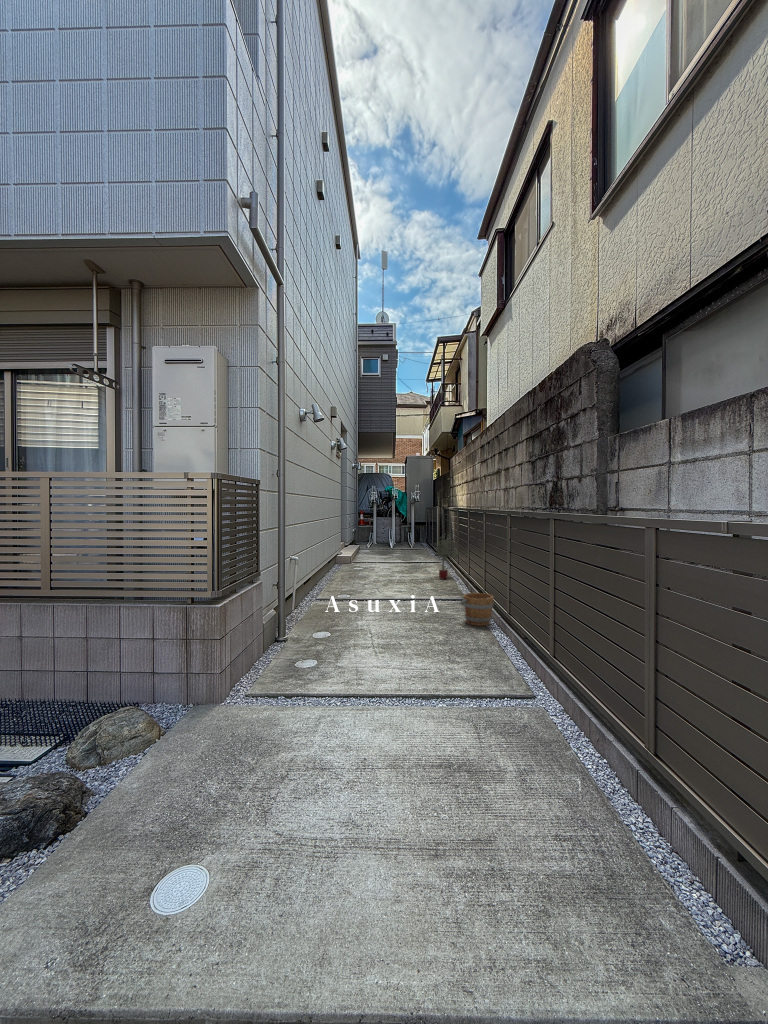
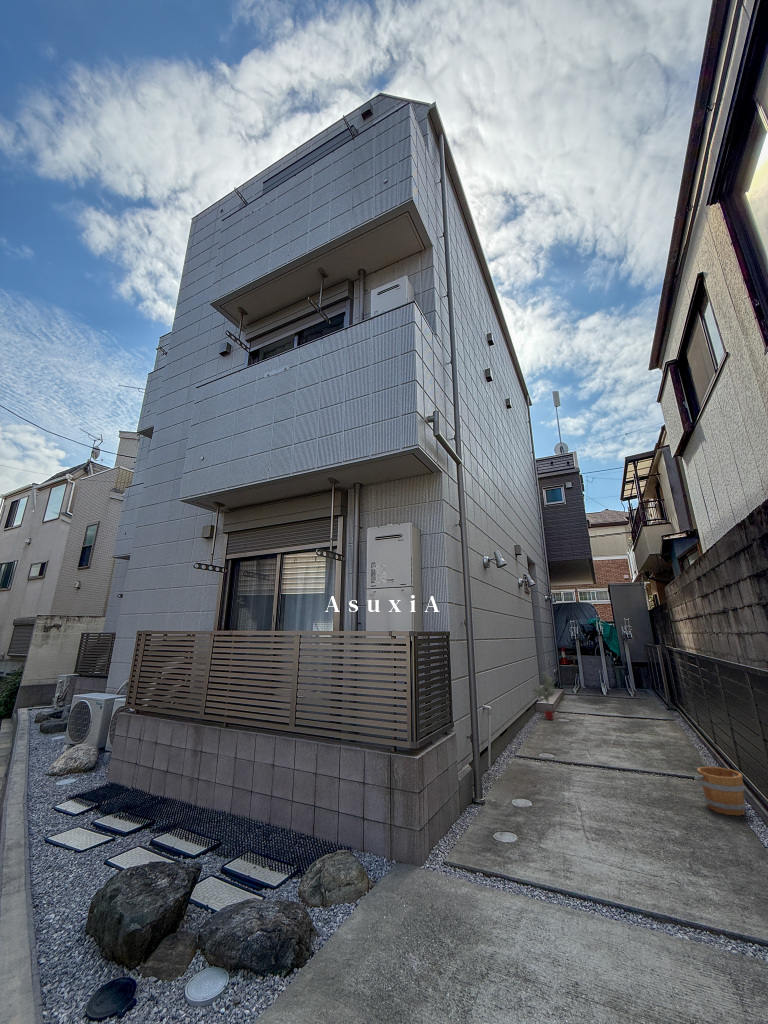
potted tree: present [437,535,459,579] -> present [534,674,555,720]

